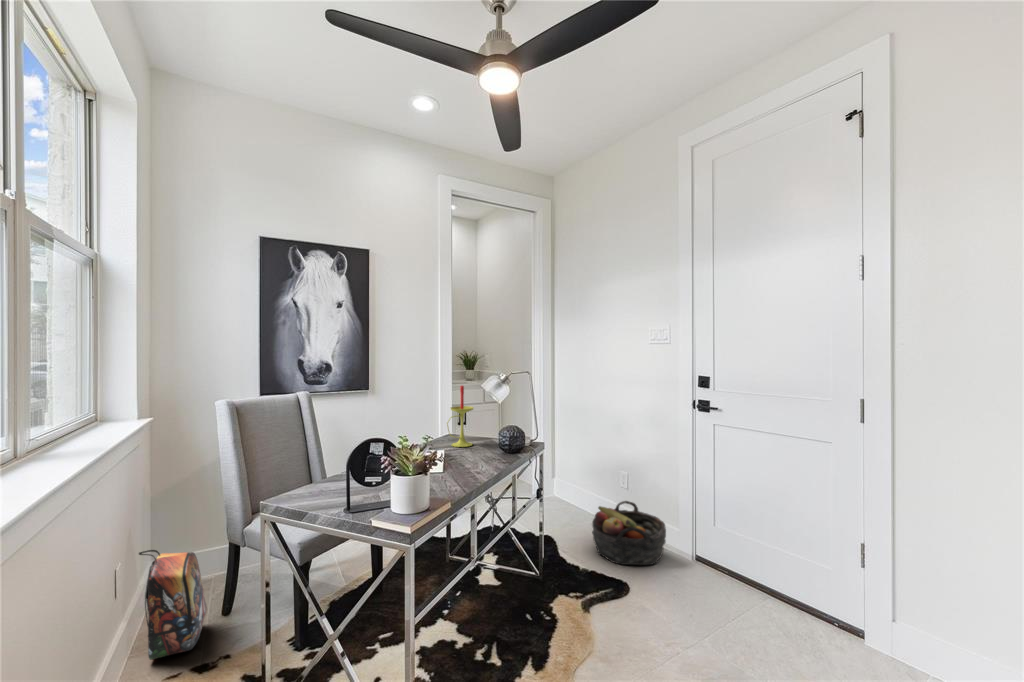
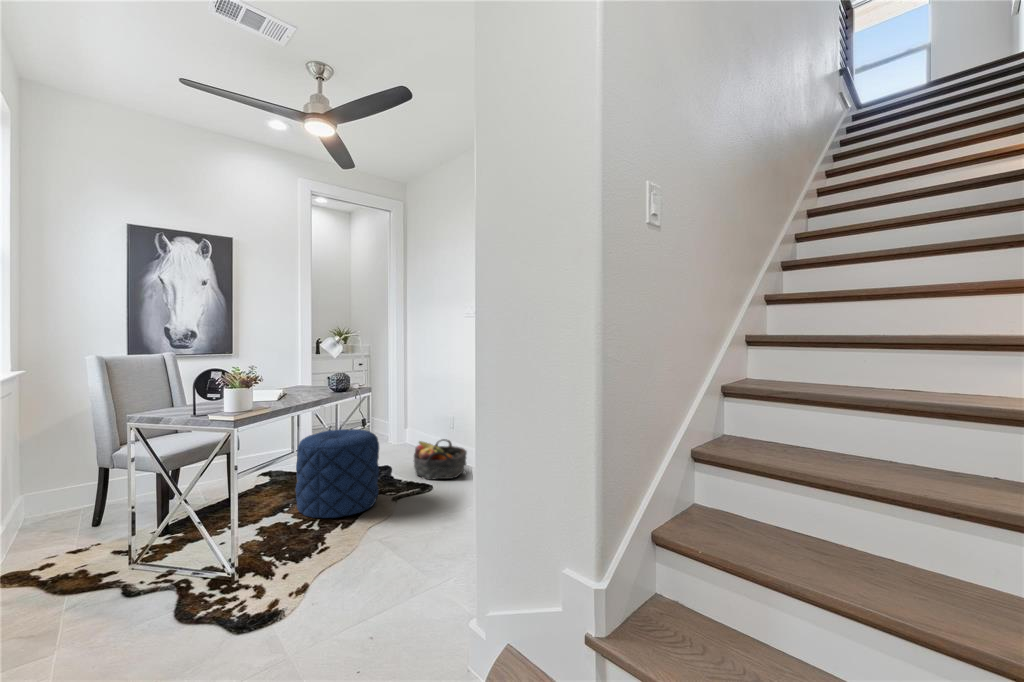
candle: present [447,386,473,447] -> none [289,345,313,391]
pouf: none [464,501,572,643] -> present [296,429,379,518]
backpack: present [139,550,207,660] -> none [14,464,75,544]

